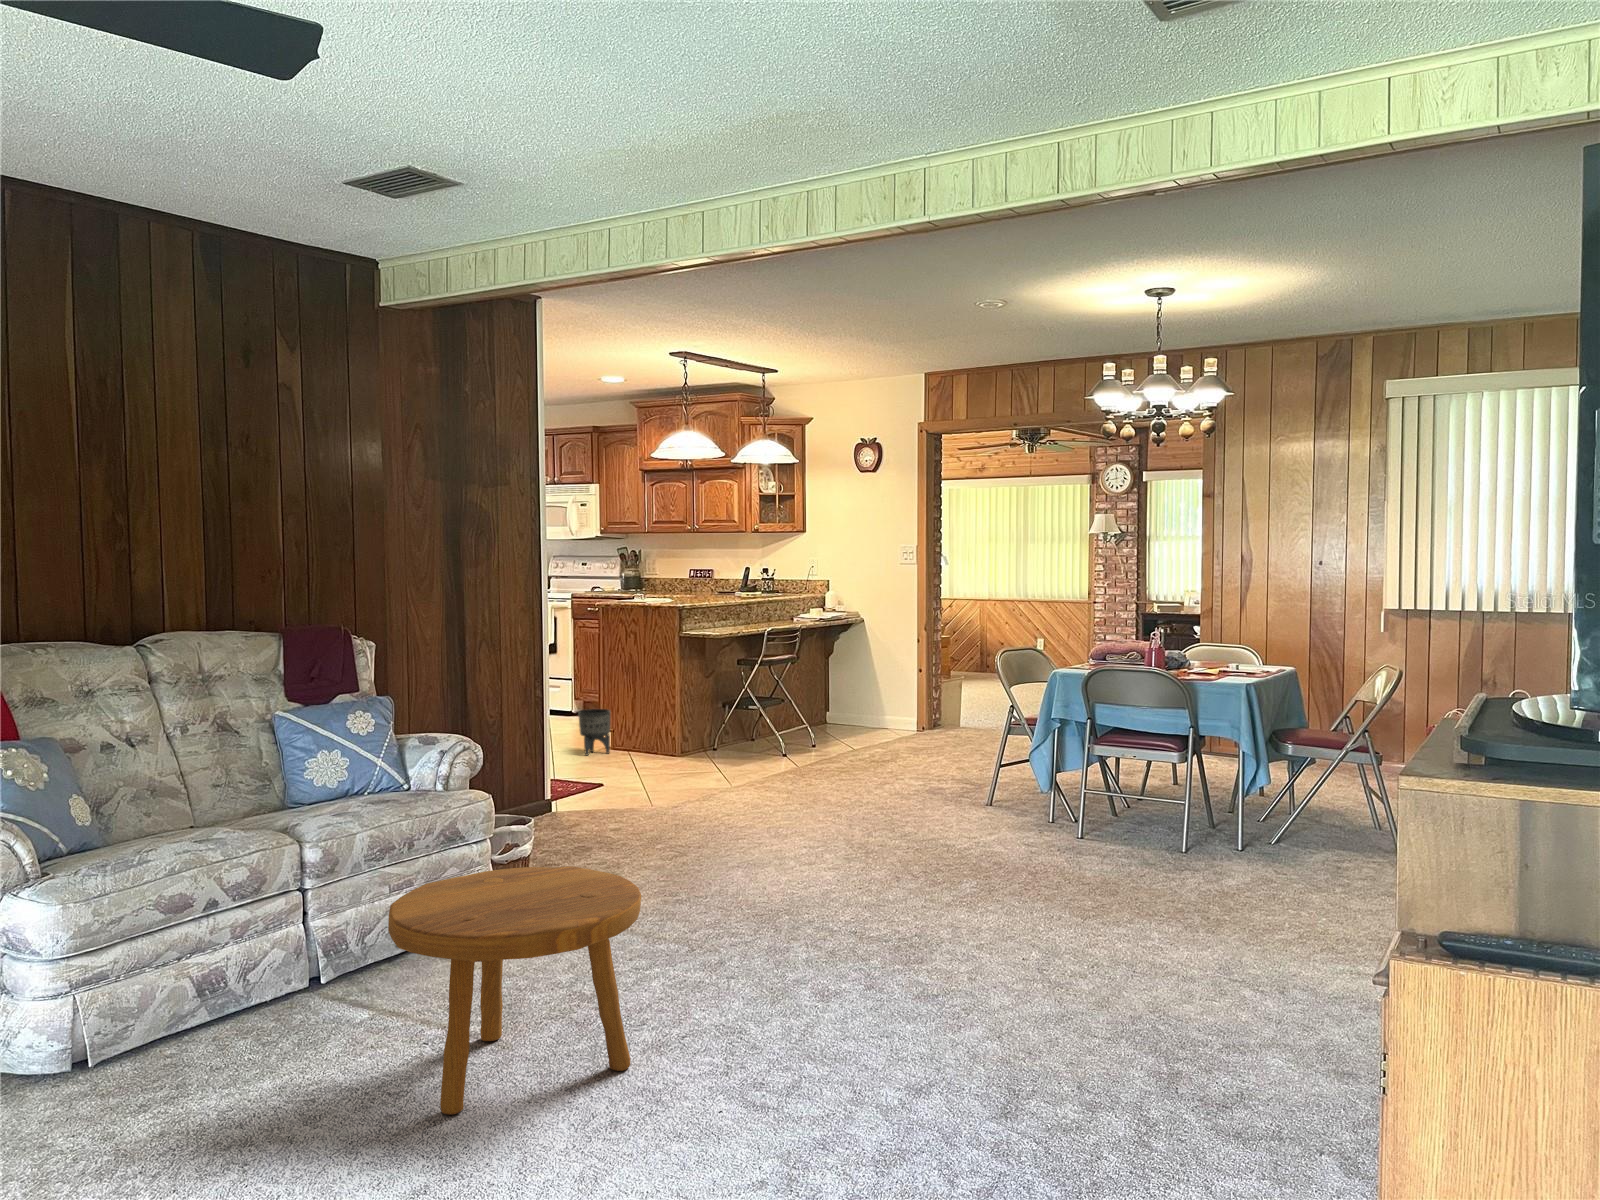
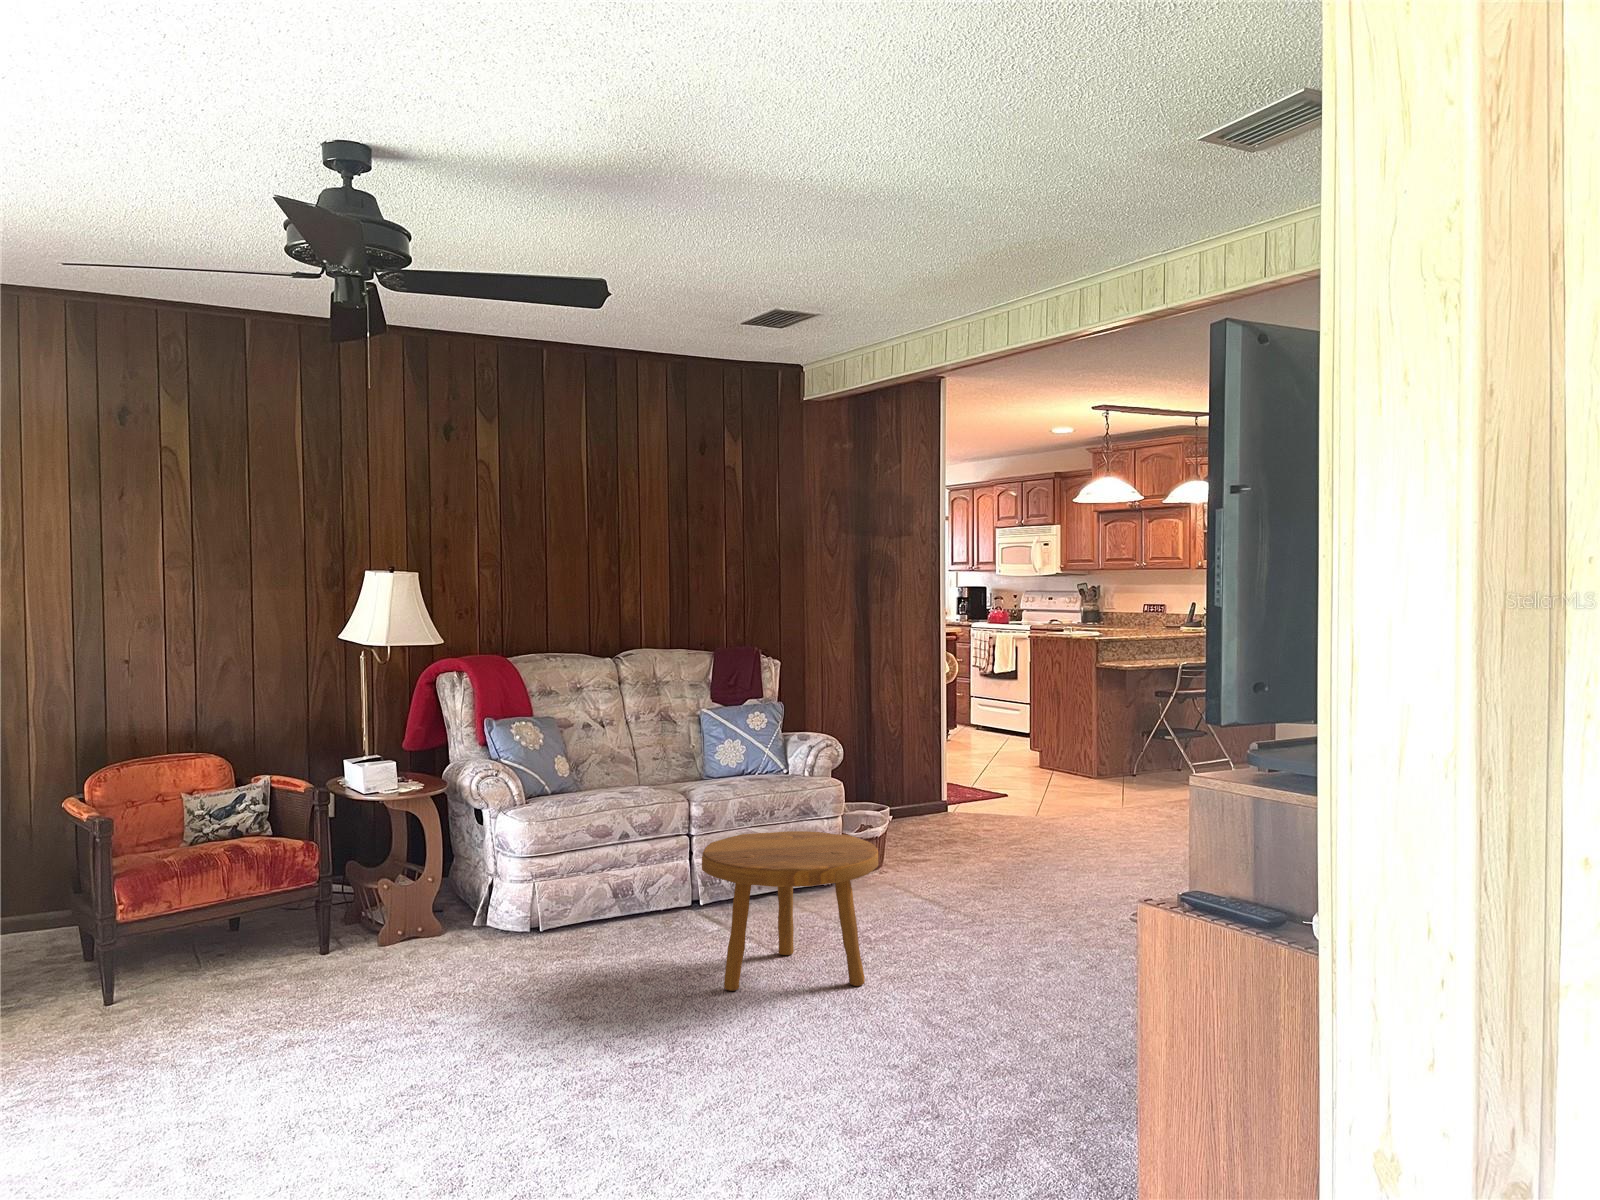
planter: present [578,709,611,755] -> none [1007,729,1036,770]

